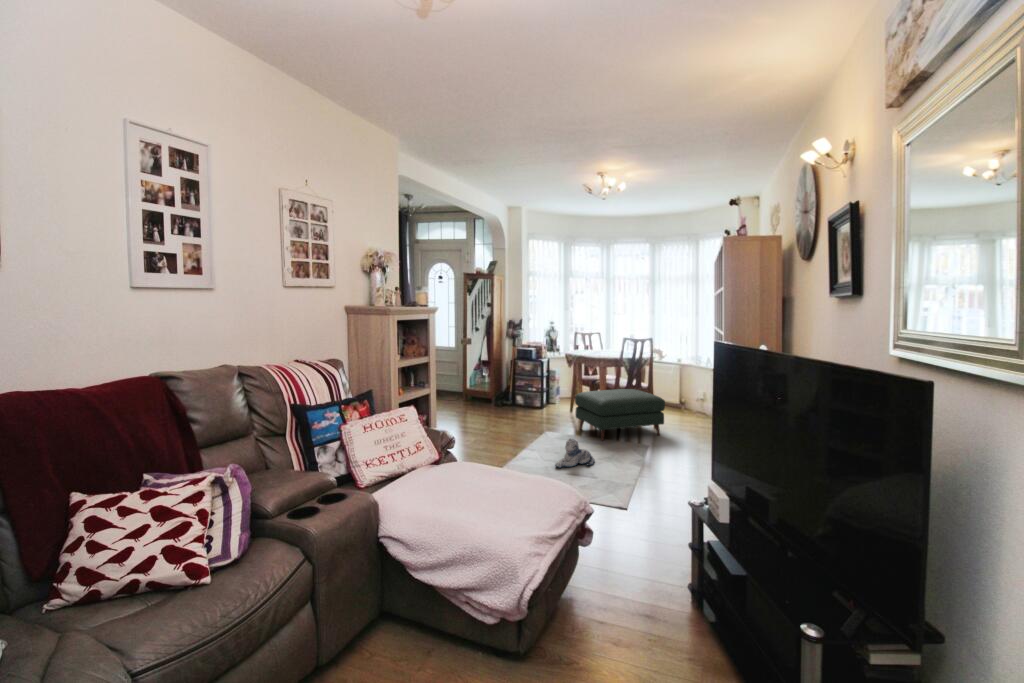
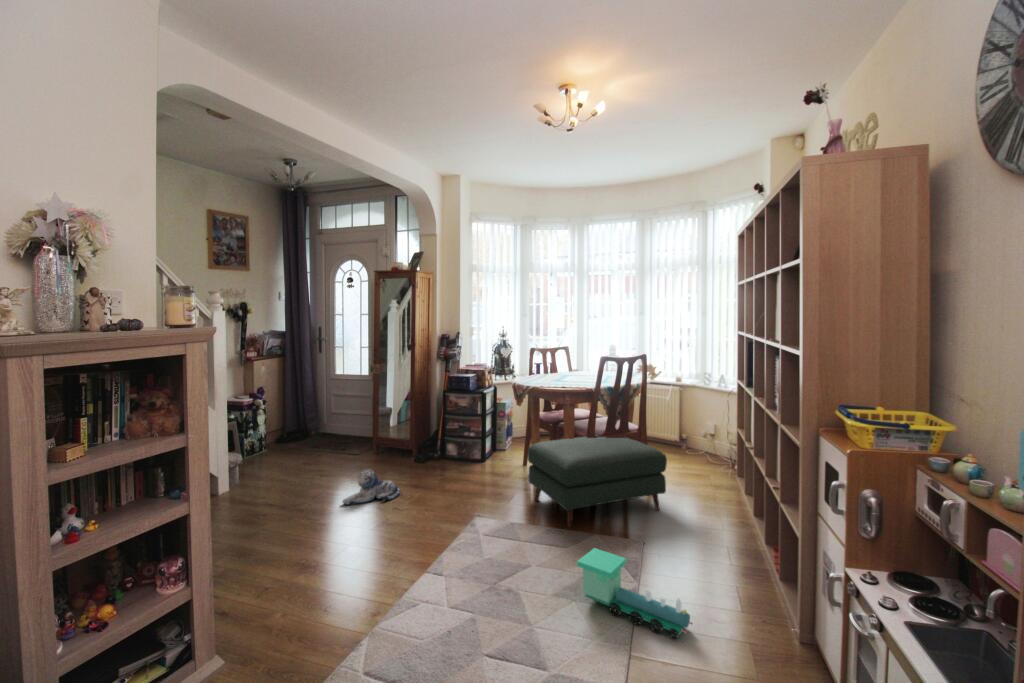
plush toy: present [555,439,595,468] -> present [343,468,400,505]
toy train: none [608,441,667,479] -> present [577,548,692,639]

